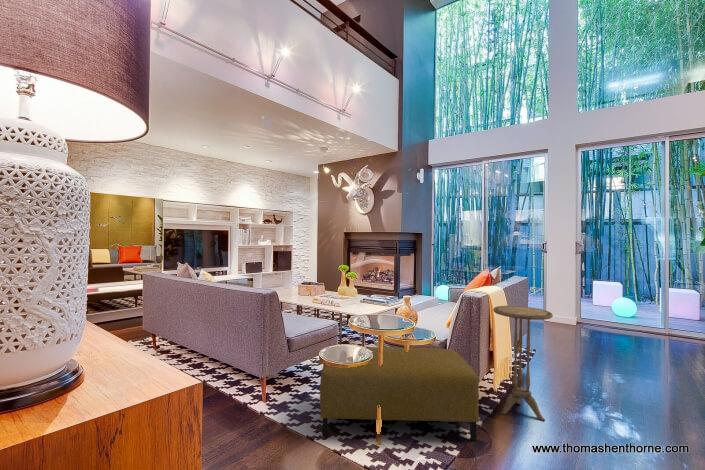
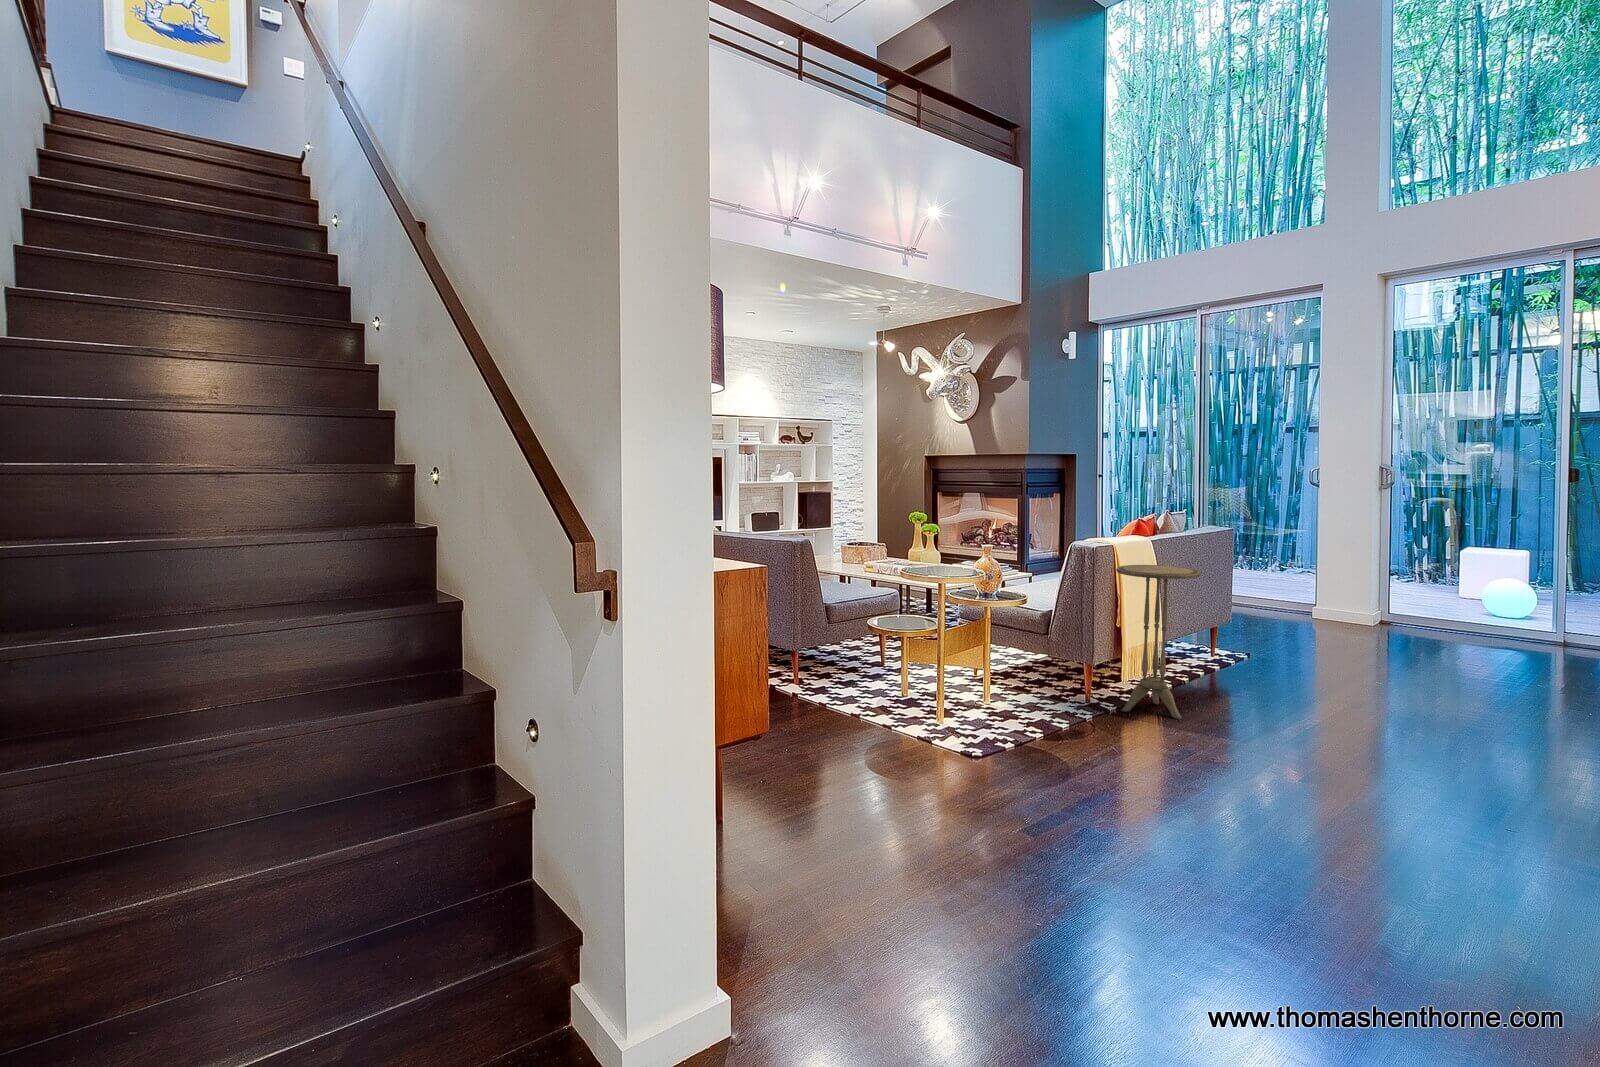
ottoman: present [320,347,479,441] -> none [868,617,1073,728]

